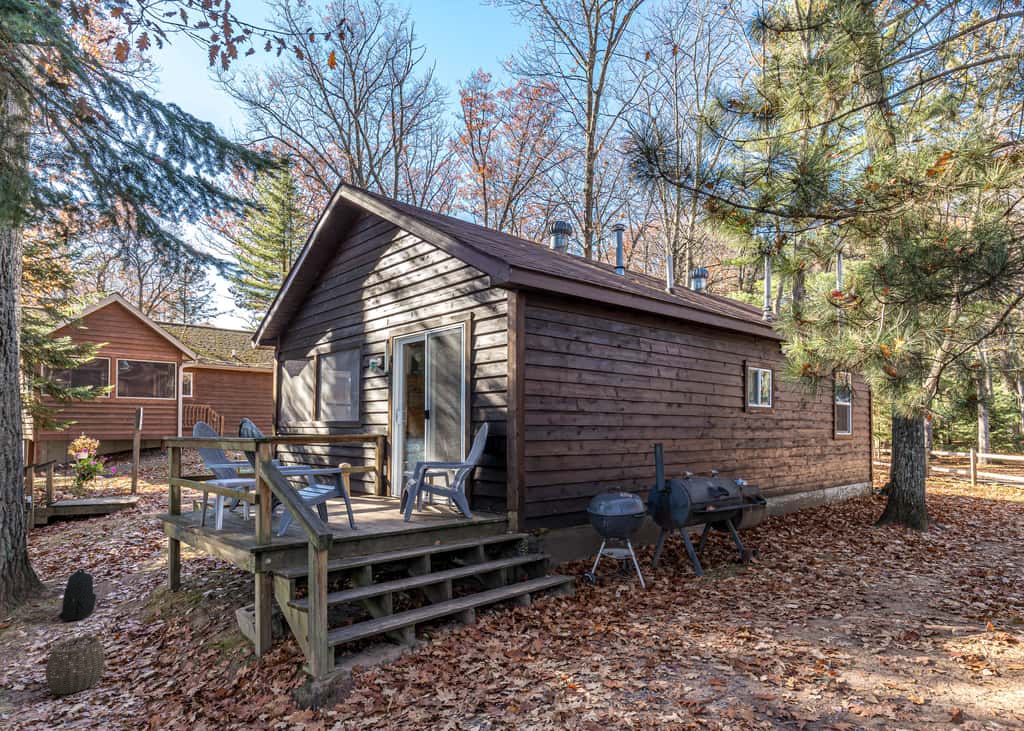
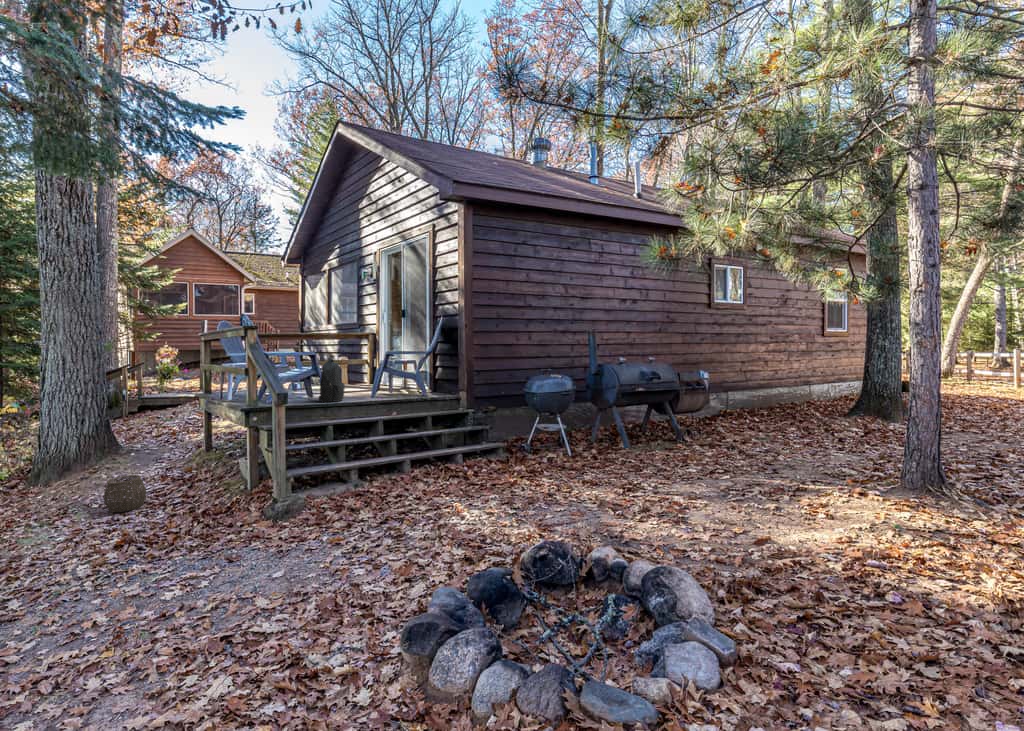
backpack: present [58,569,96,621] -> present [319,359,345,402]

